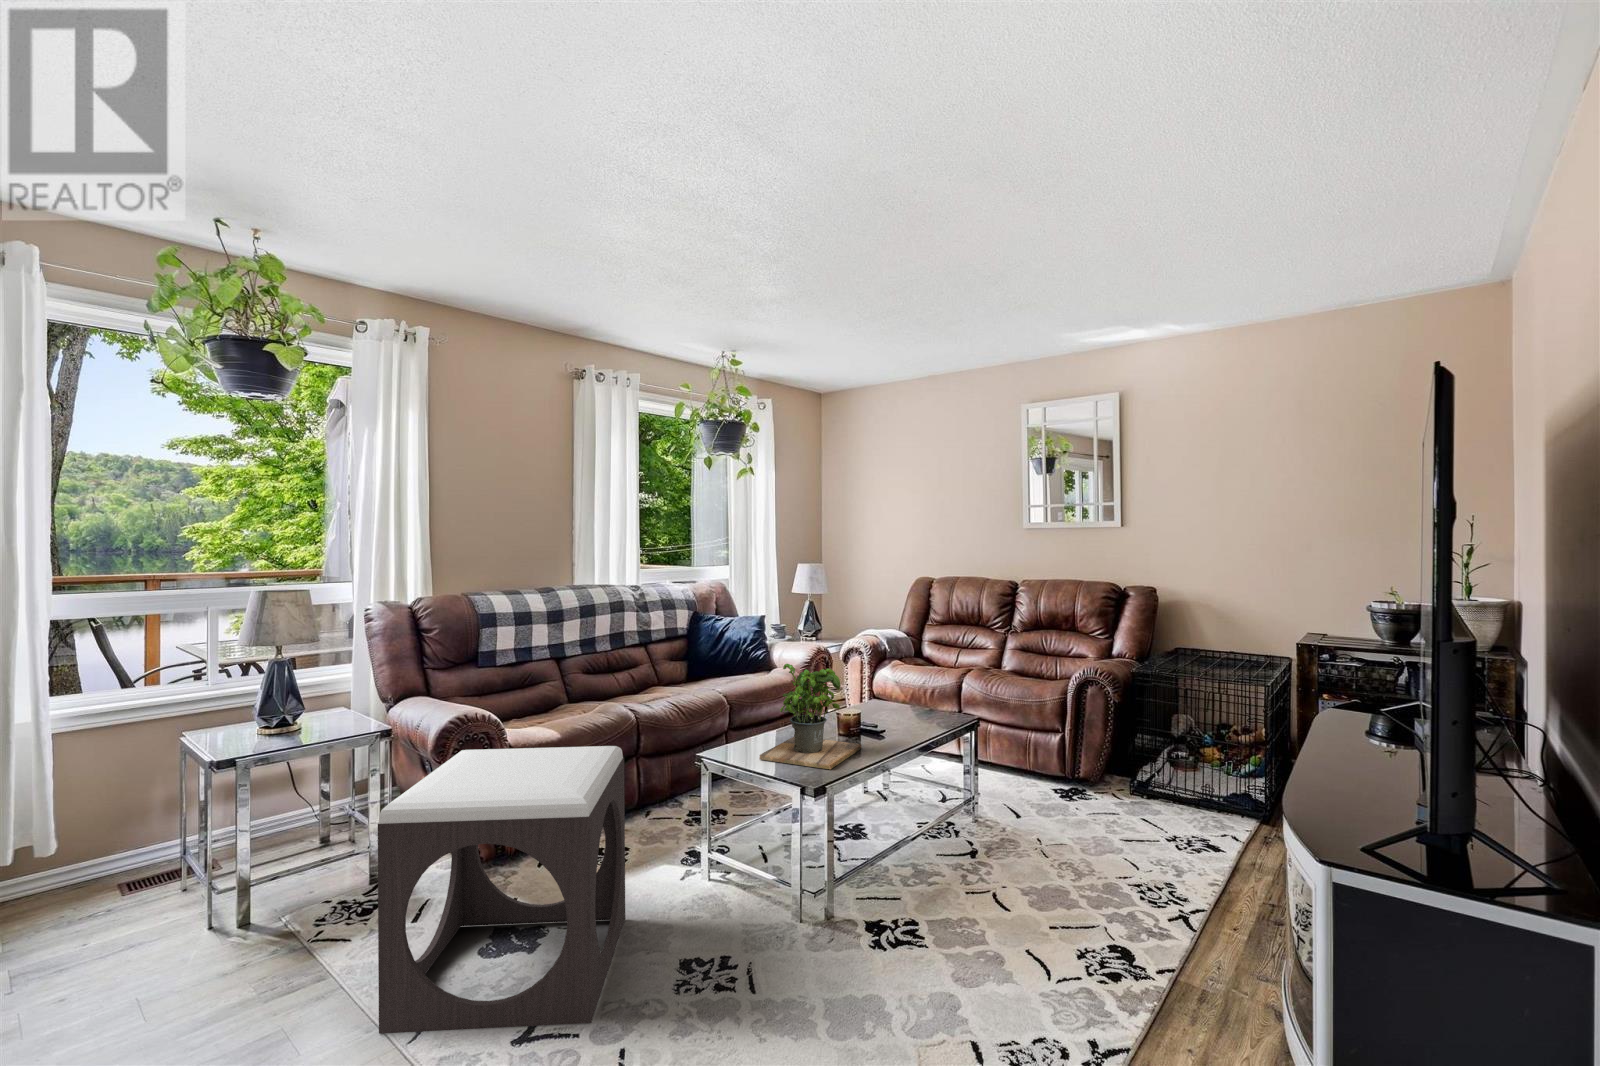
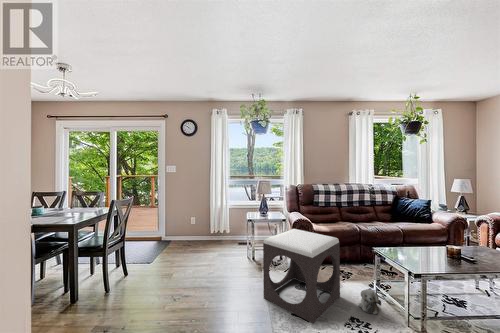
potted plant: present [759,664,862,769] -> none [400,221,458,270]
plush toy: none [681,864,734,929] -> present [359,289,381,314]

